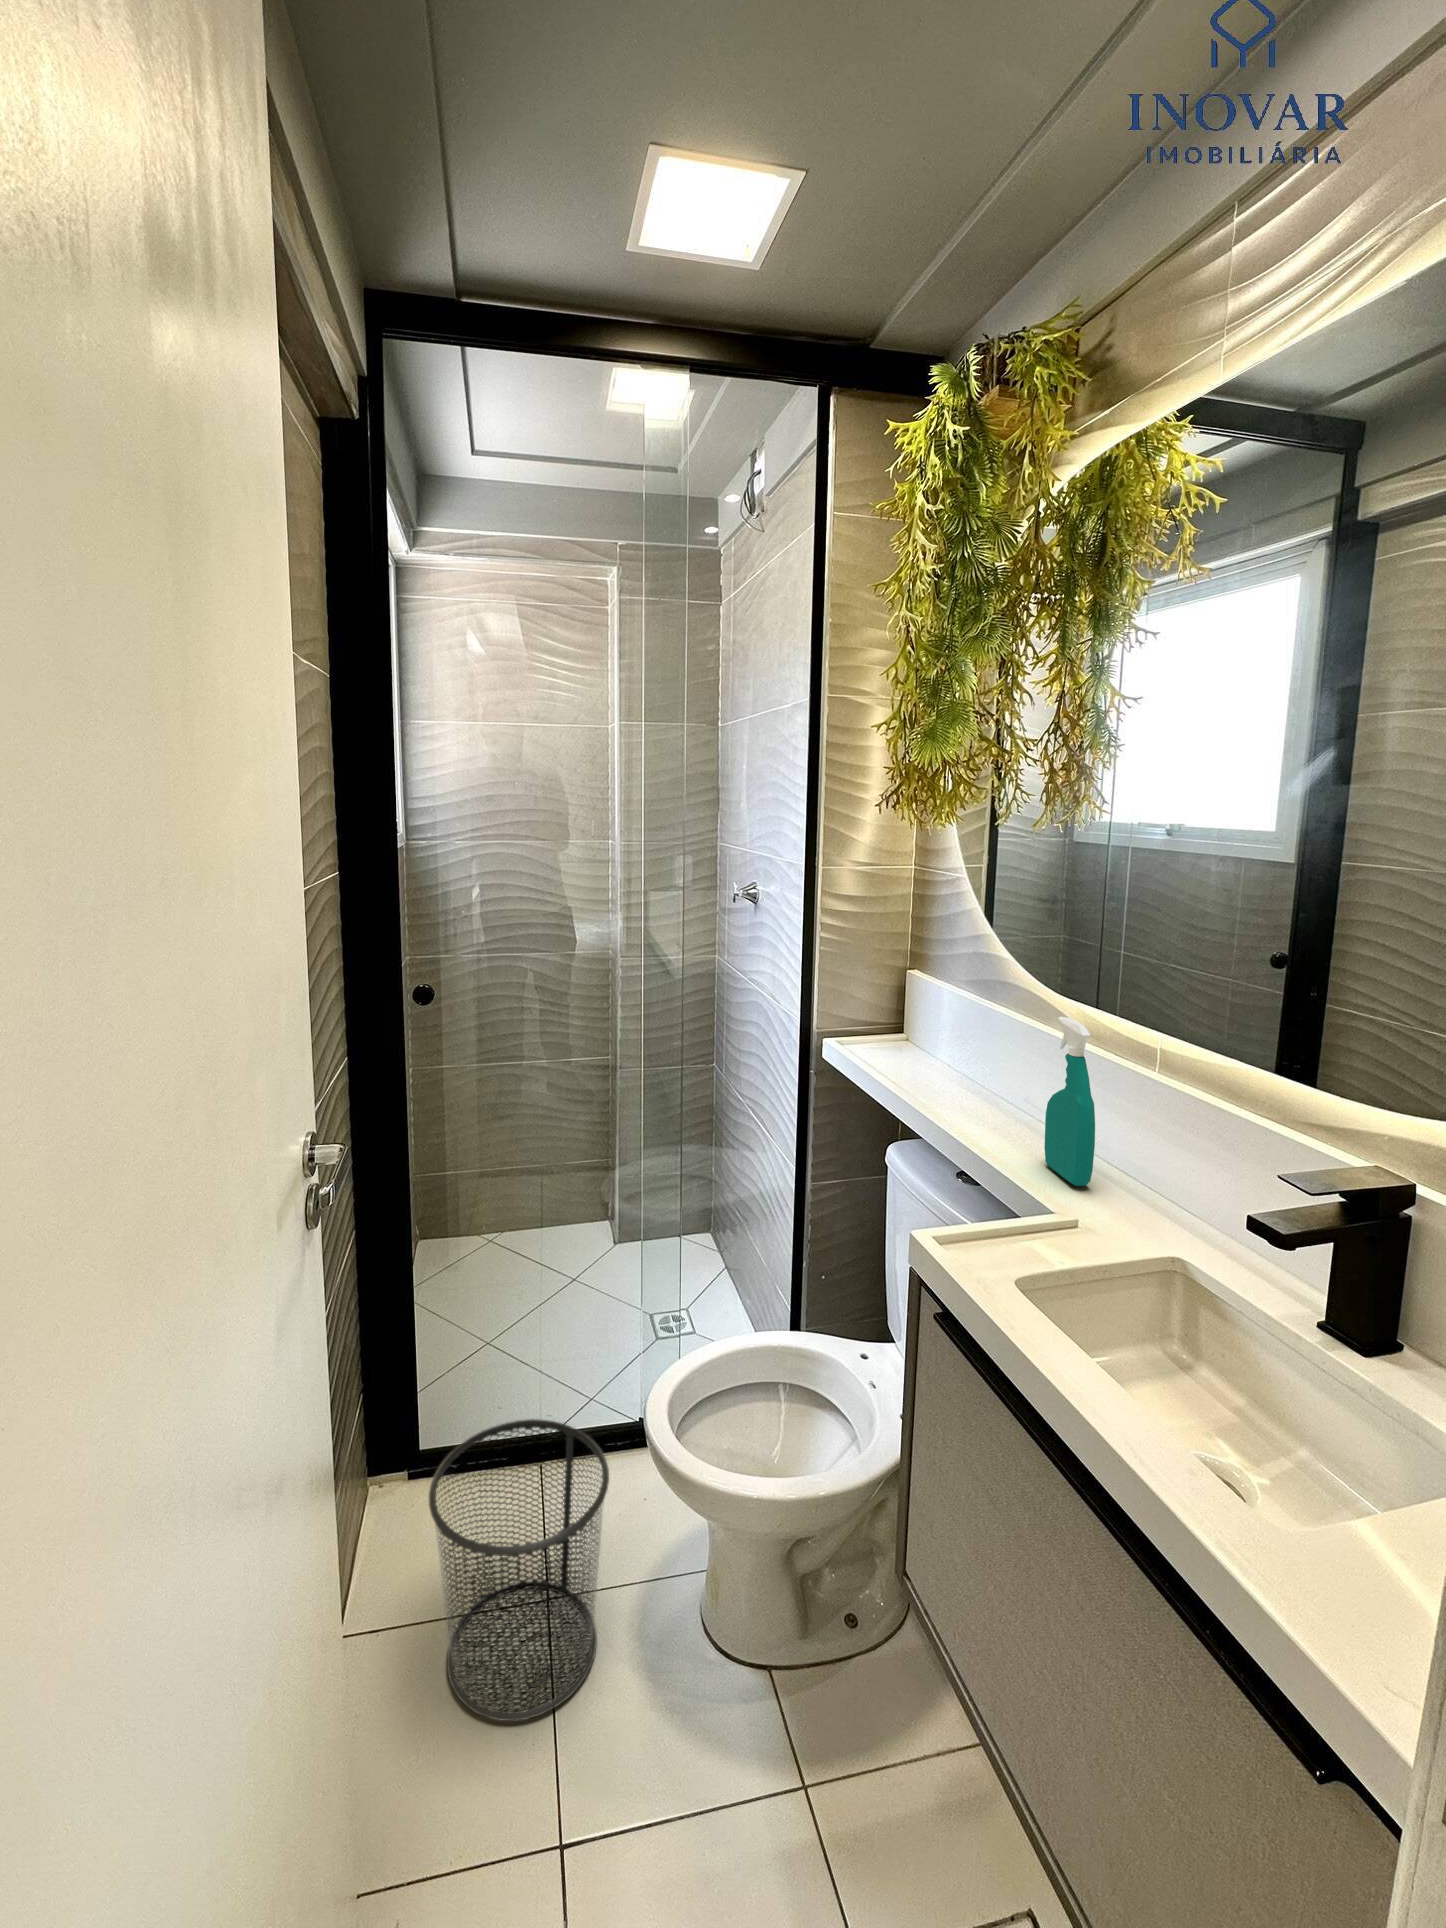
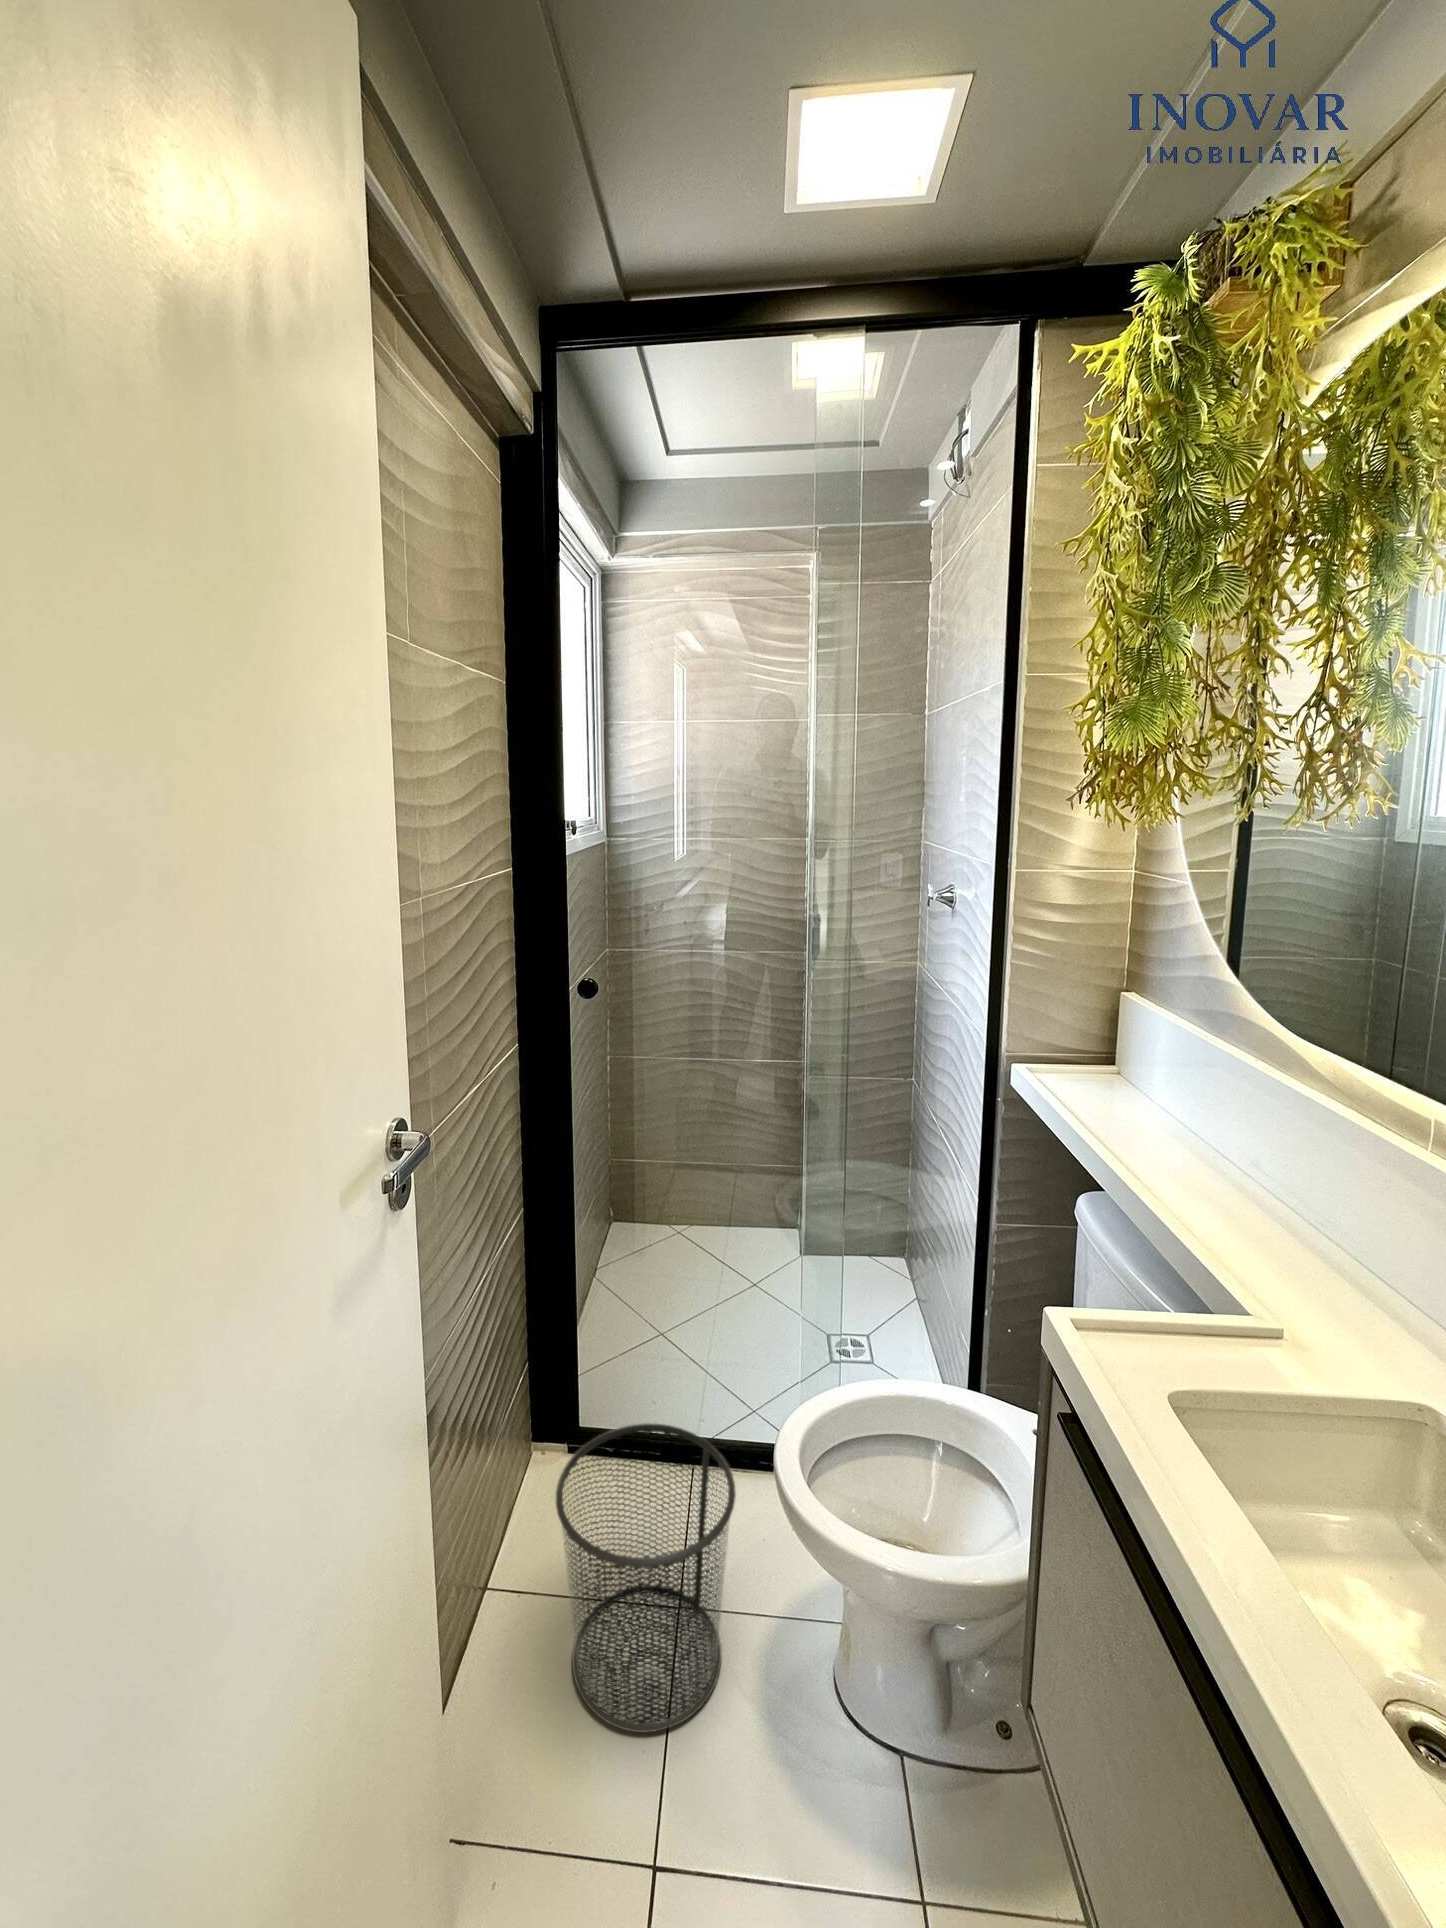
spray bottle: present [1044,1017,1095,1186] -> none [1266,1068,1333,1290]

